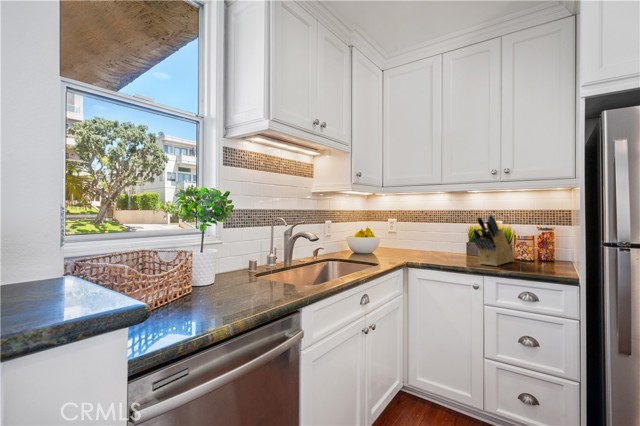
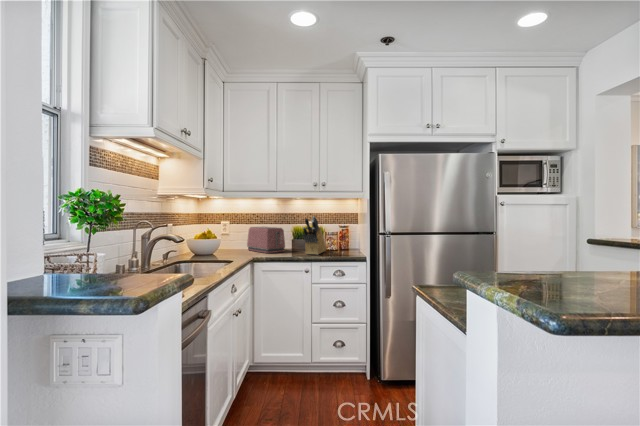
toaster: none [411,225,455,258] -> present [247,227,285,253]

